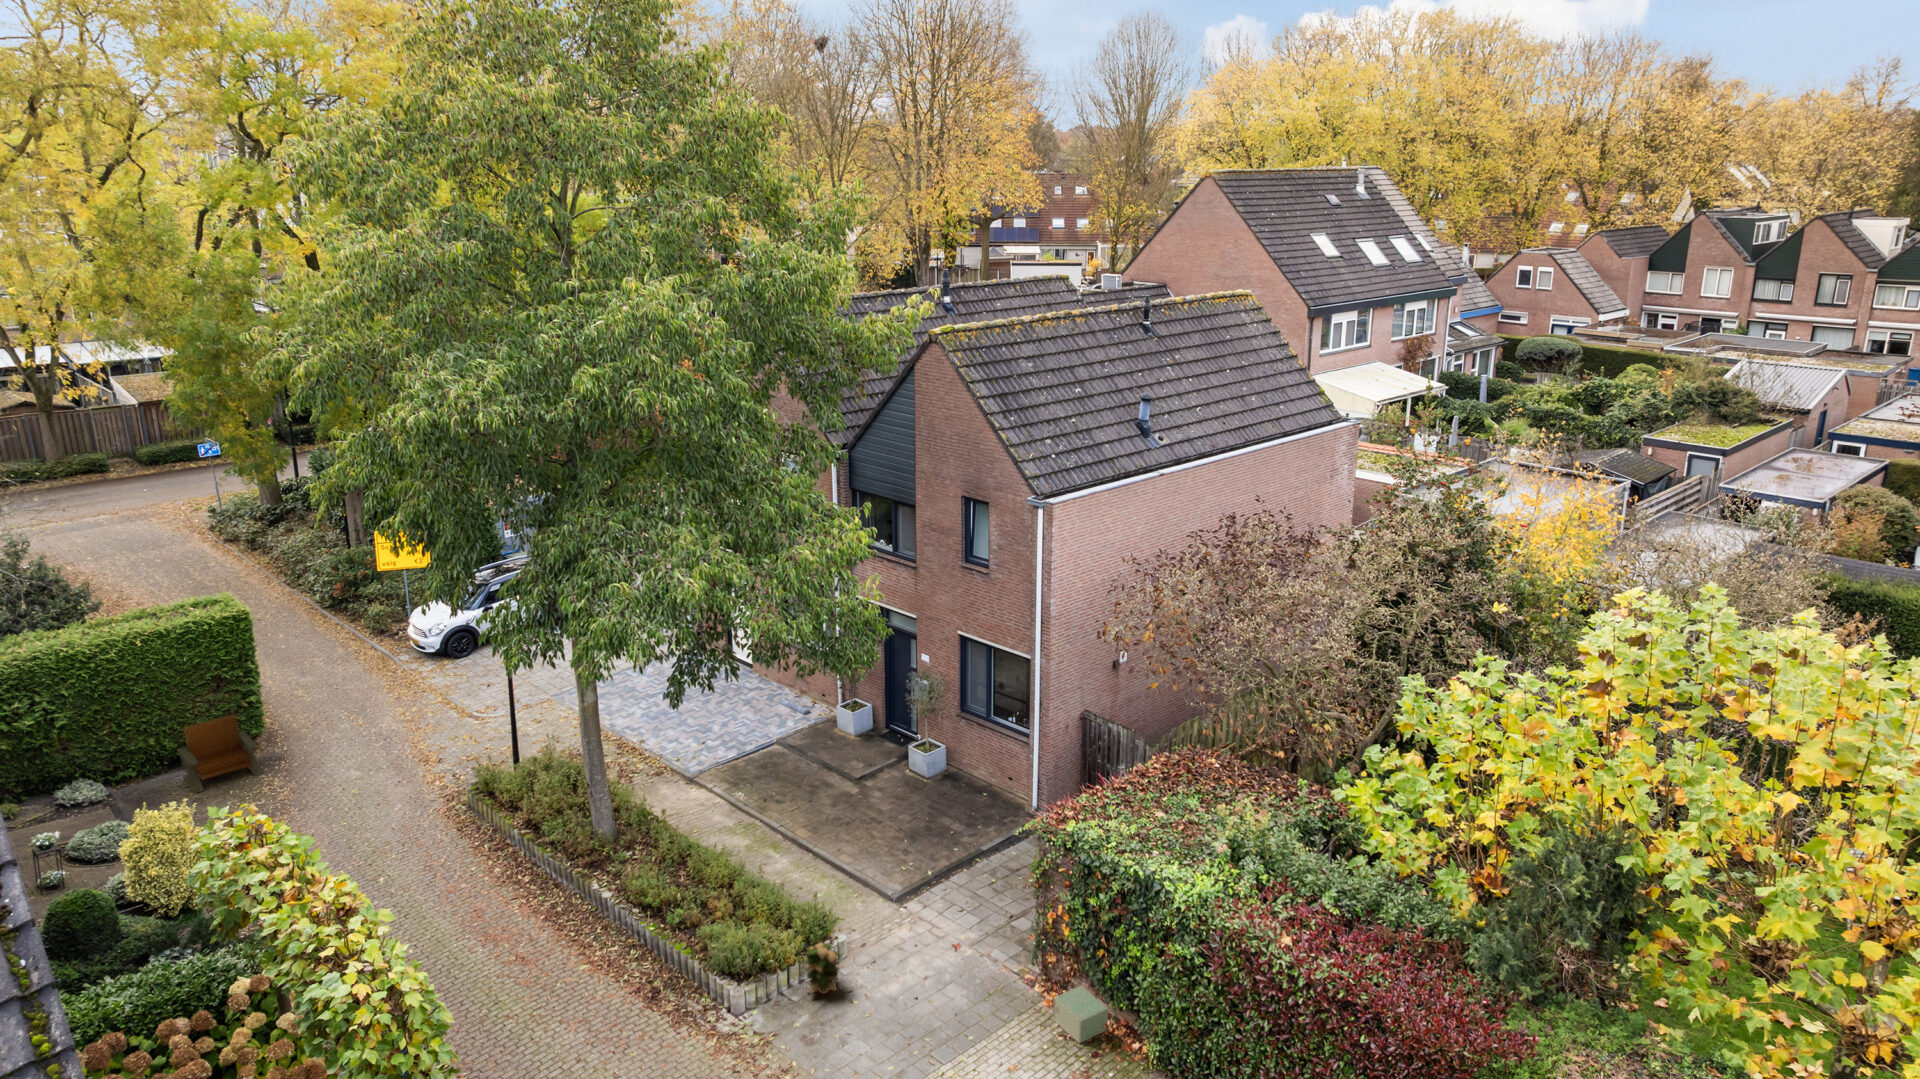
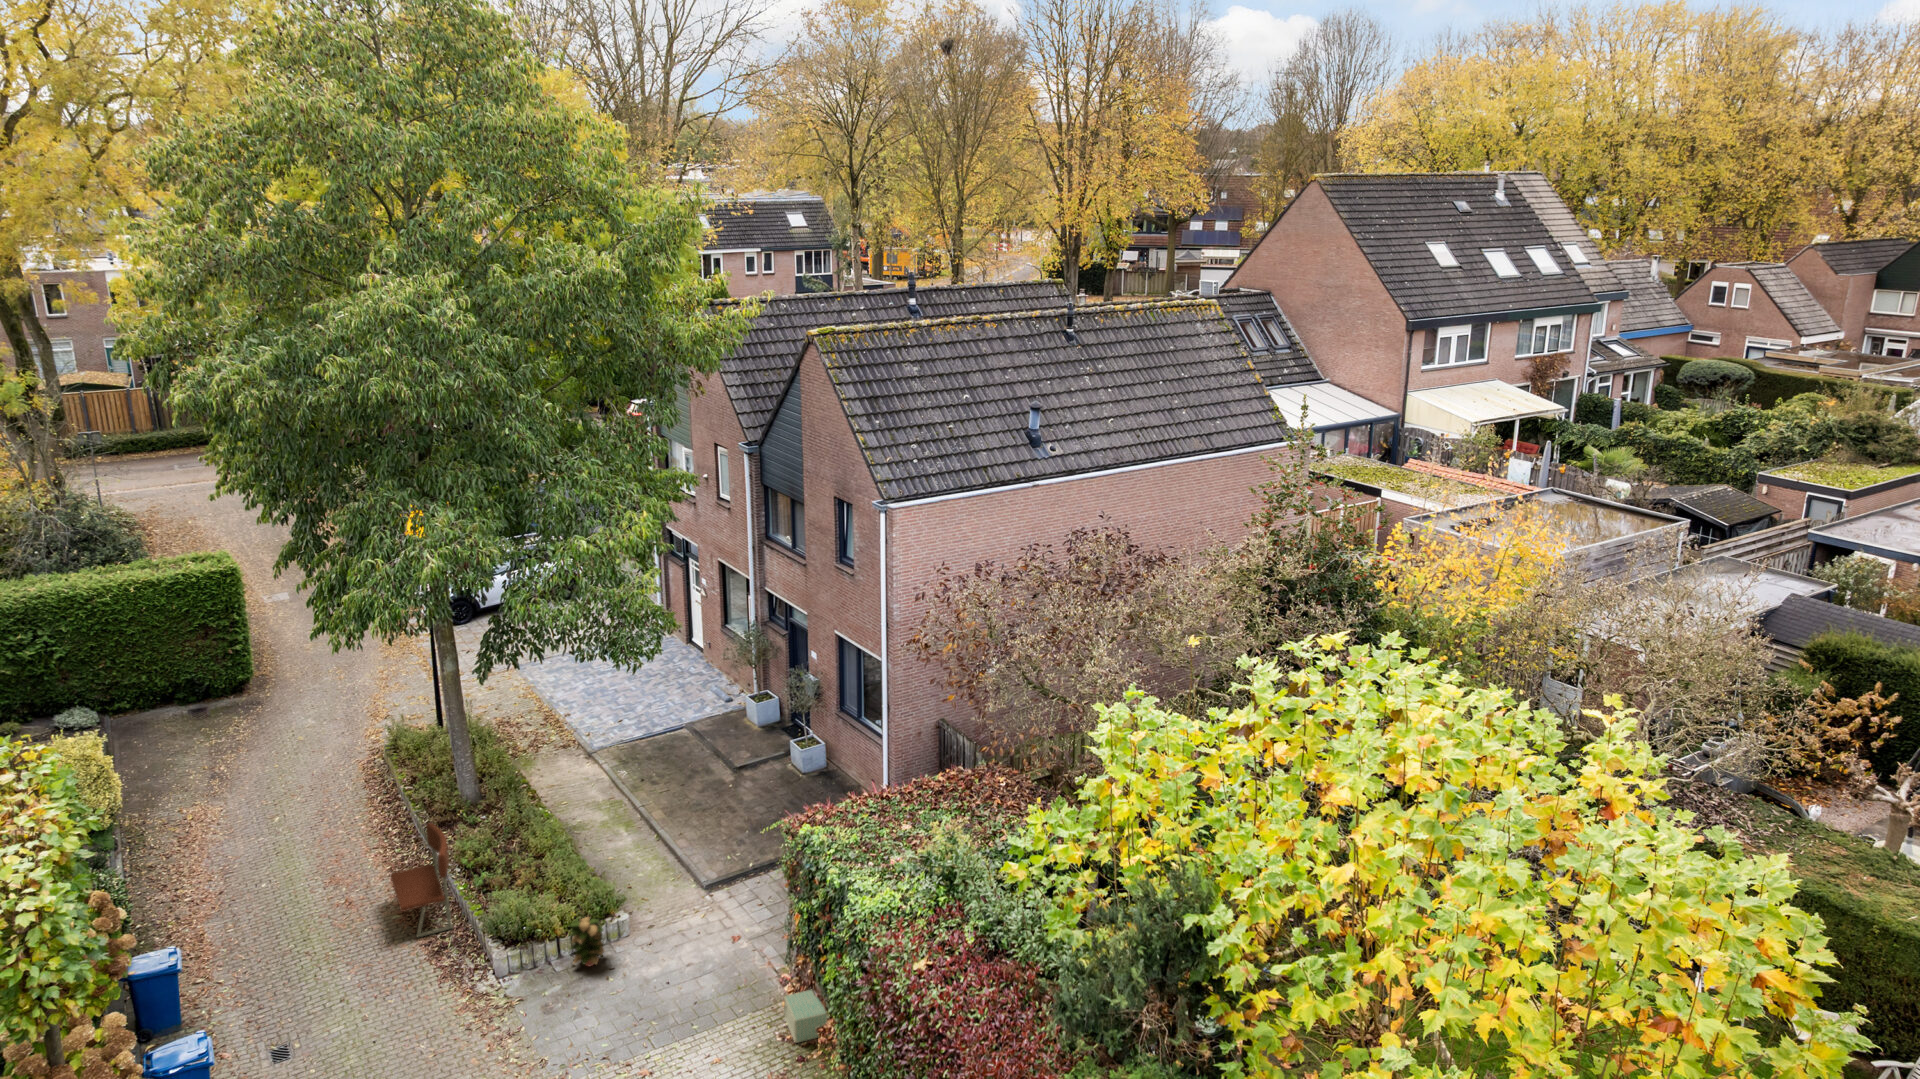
lounge chair: present [178,715,262,793] -> none [160,664,229,731]
bench: none [575,863,657,987] -> present [391,823,453,937]

